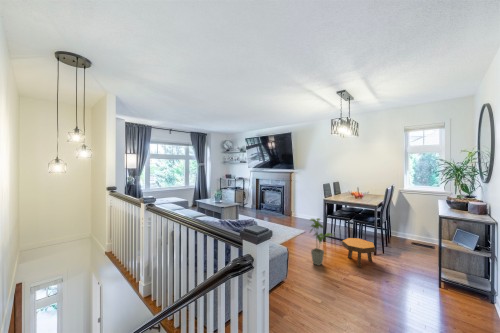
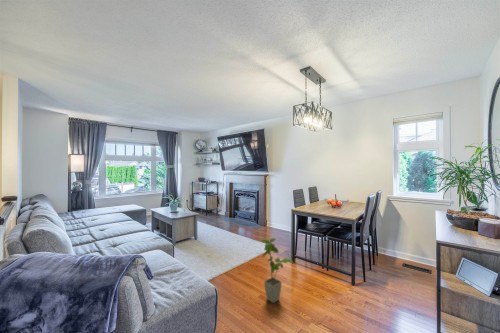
footstool: present [342,238,376,267] -> none [308,262,351,306]

